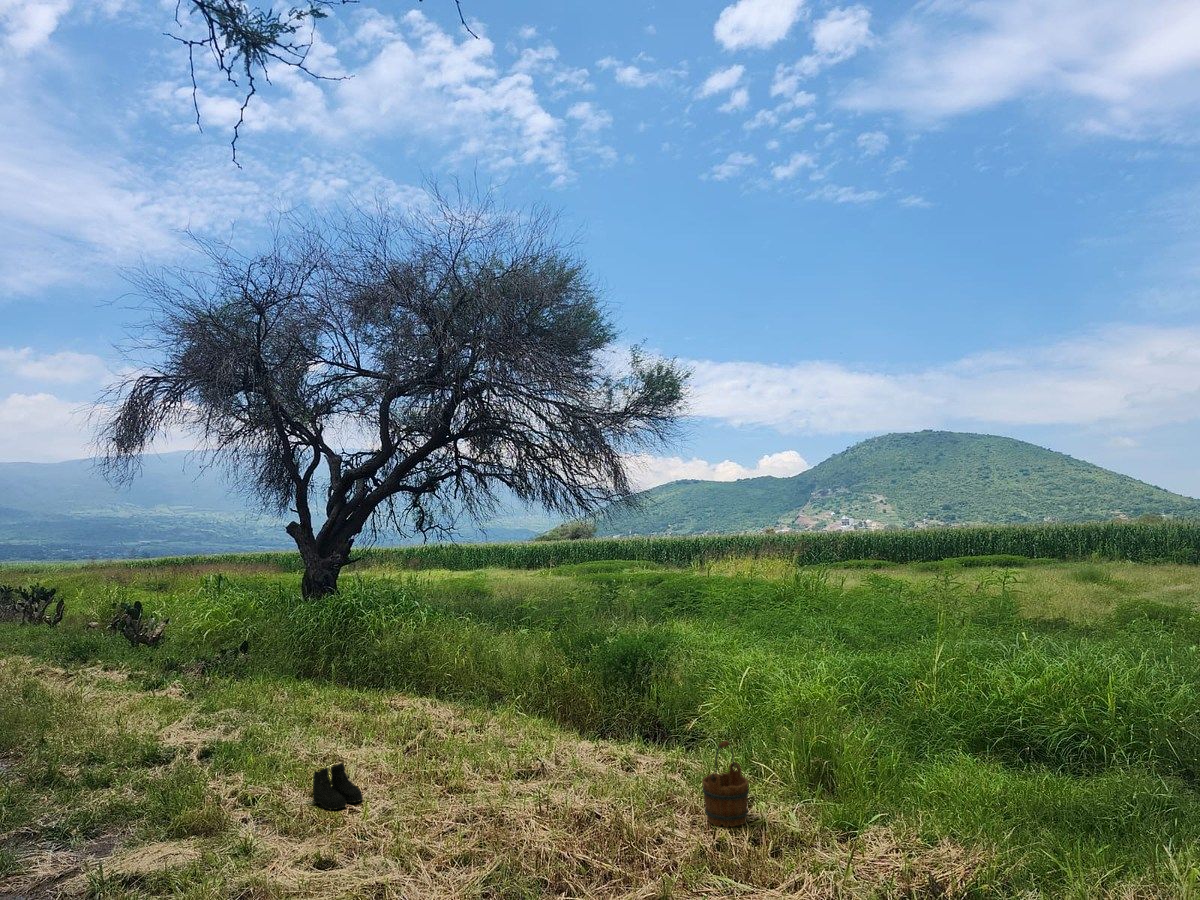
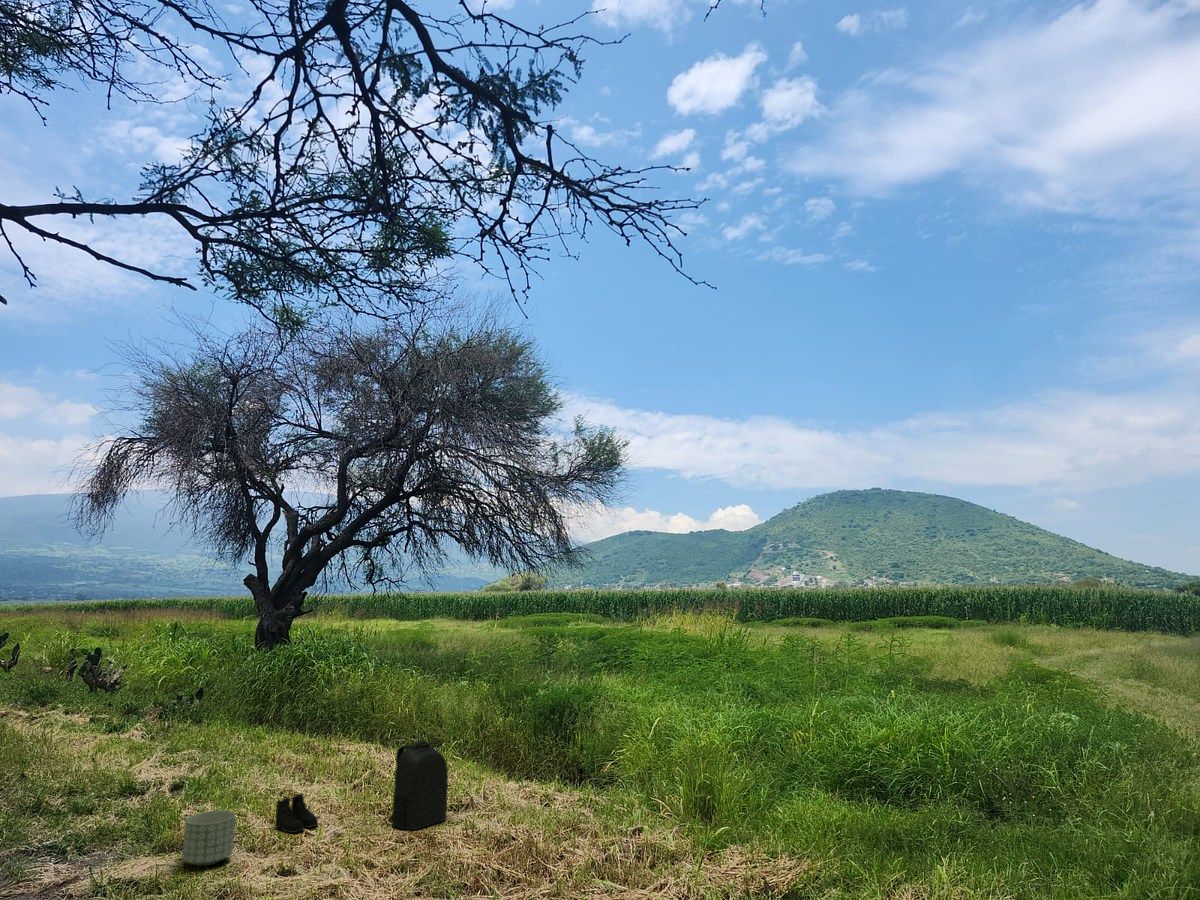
backpack: none [446,699,513,806] -> present [391,740,448,830]
wooden bucket: present [702,741,749,827] -> none [599,775,635,845]
planter: none [200,787,261,854] -> present [182,810,235,866]

